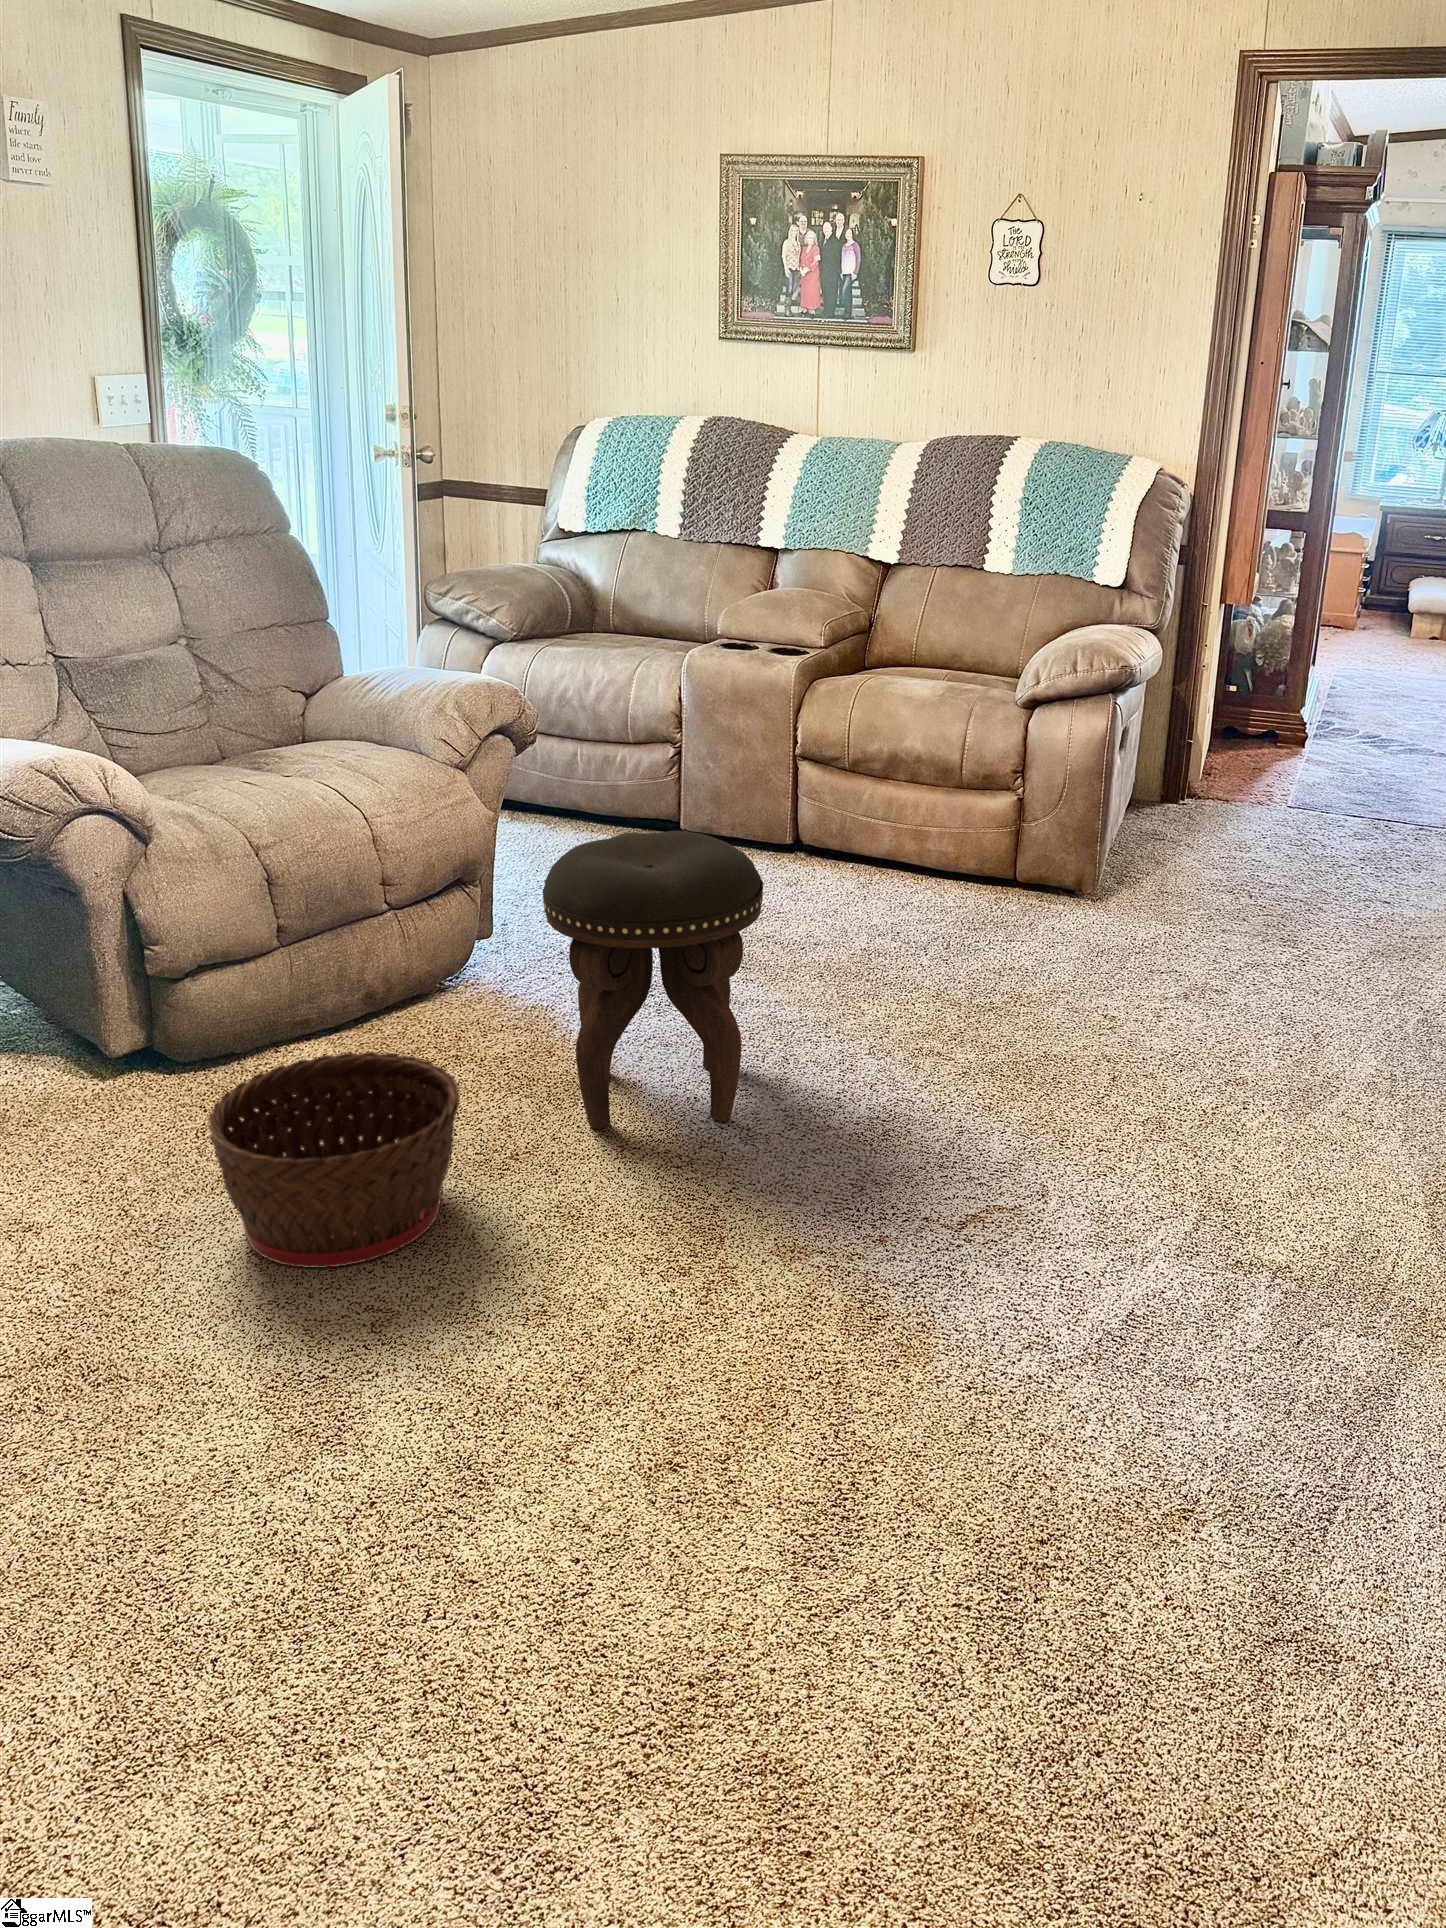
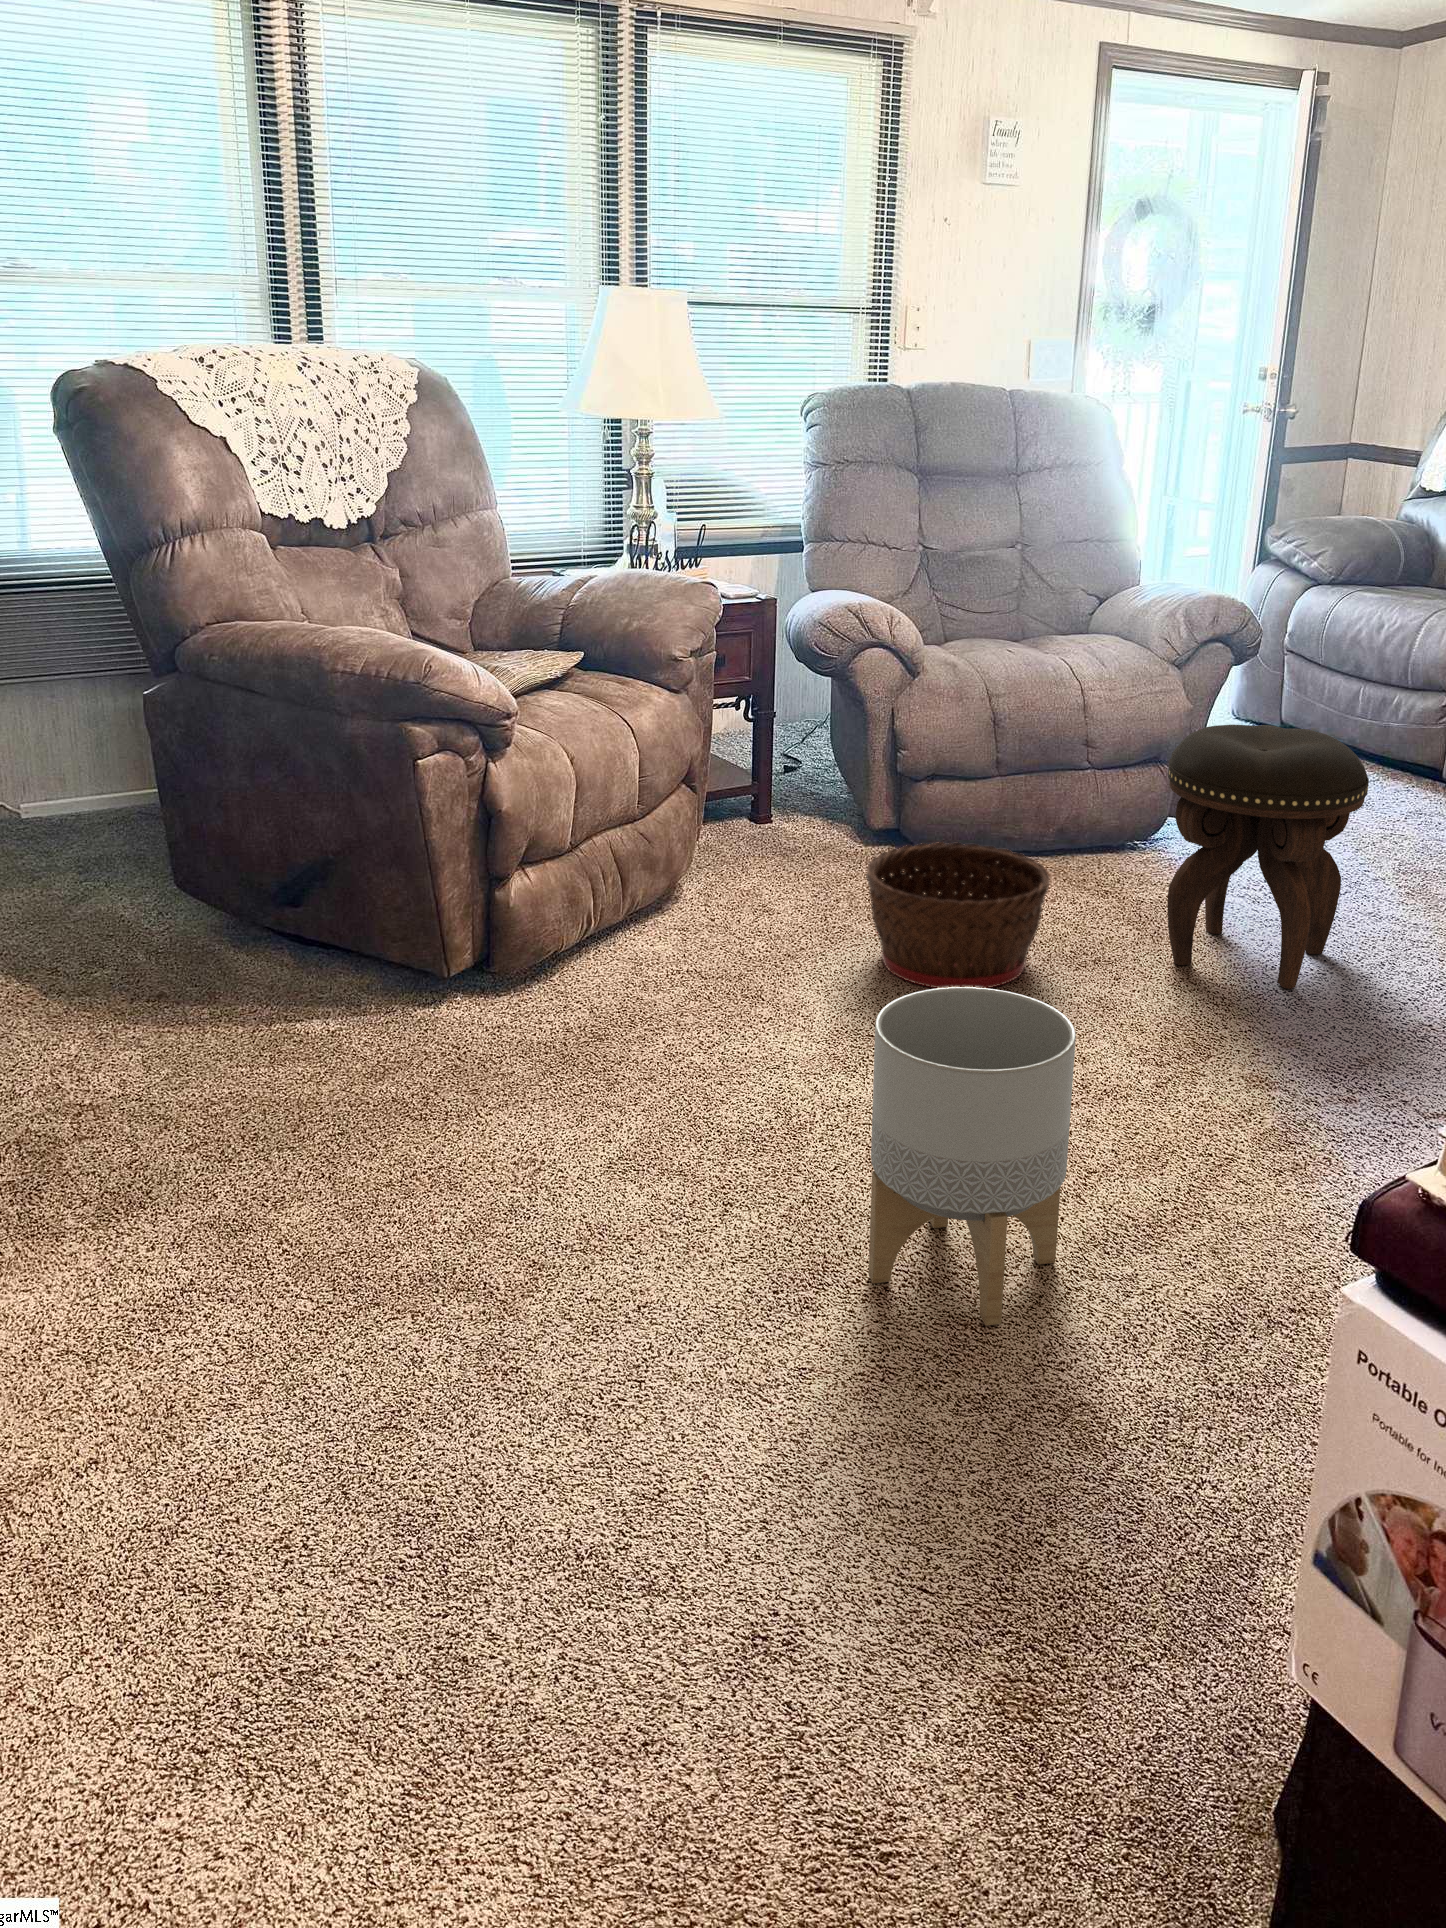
planter: none [554,1301,827,1775] -> present [869,987,1076,1326]

